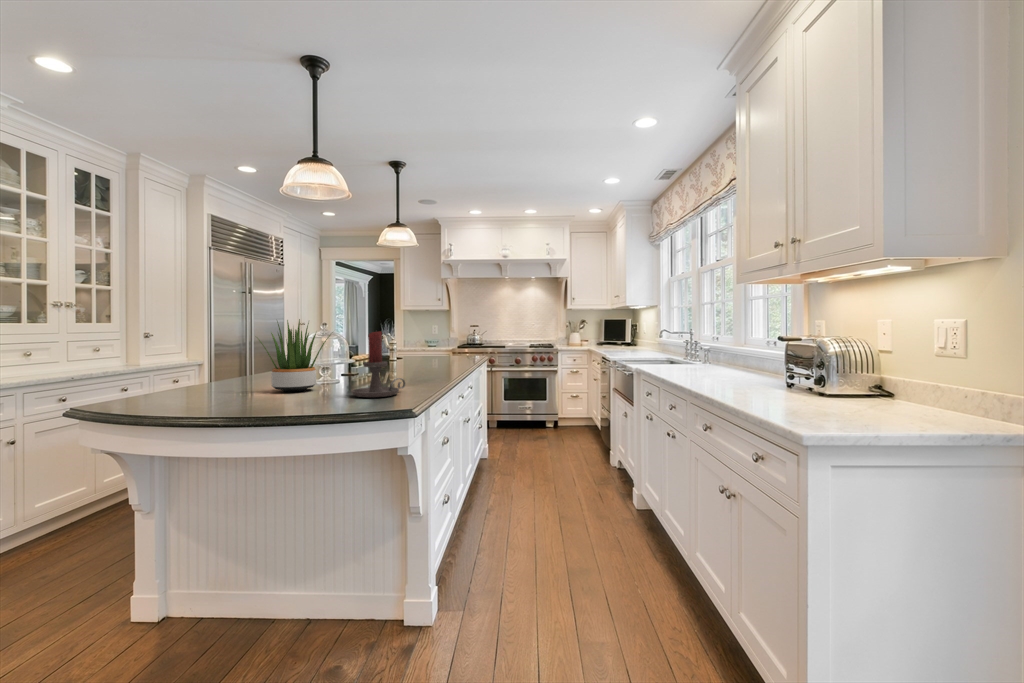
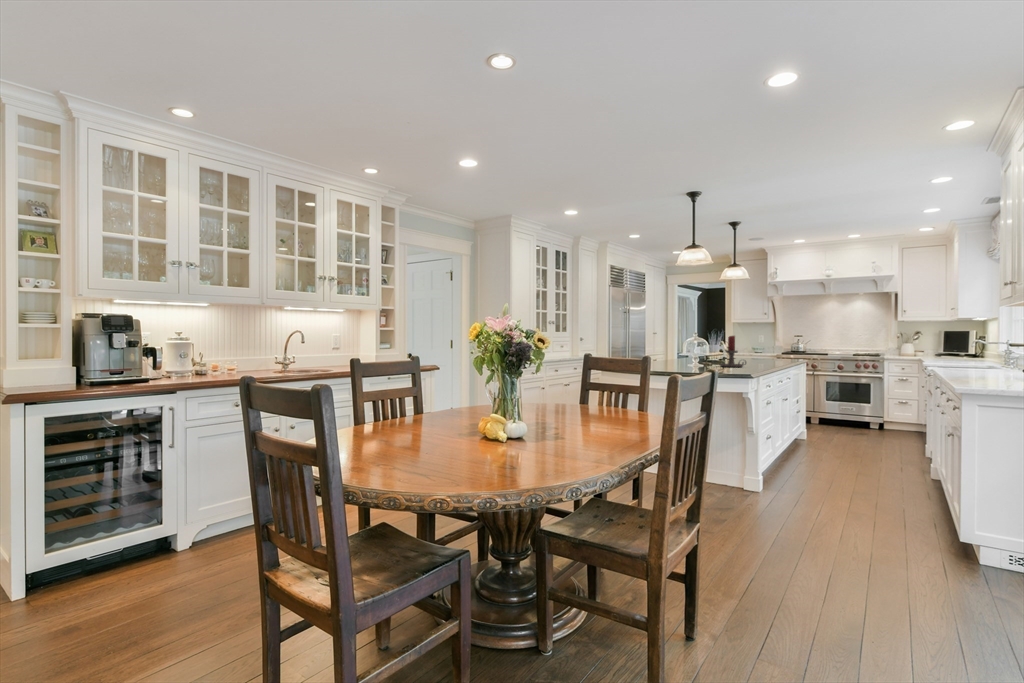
potted plant: present [259,319,330,392] -> none [668,329,708,365]

